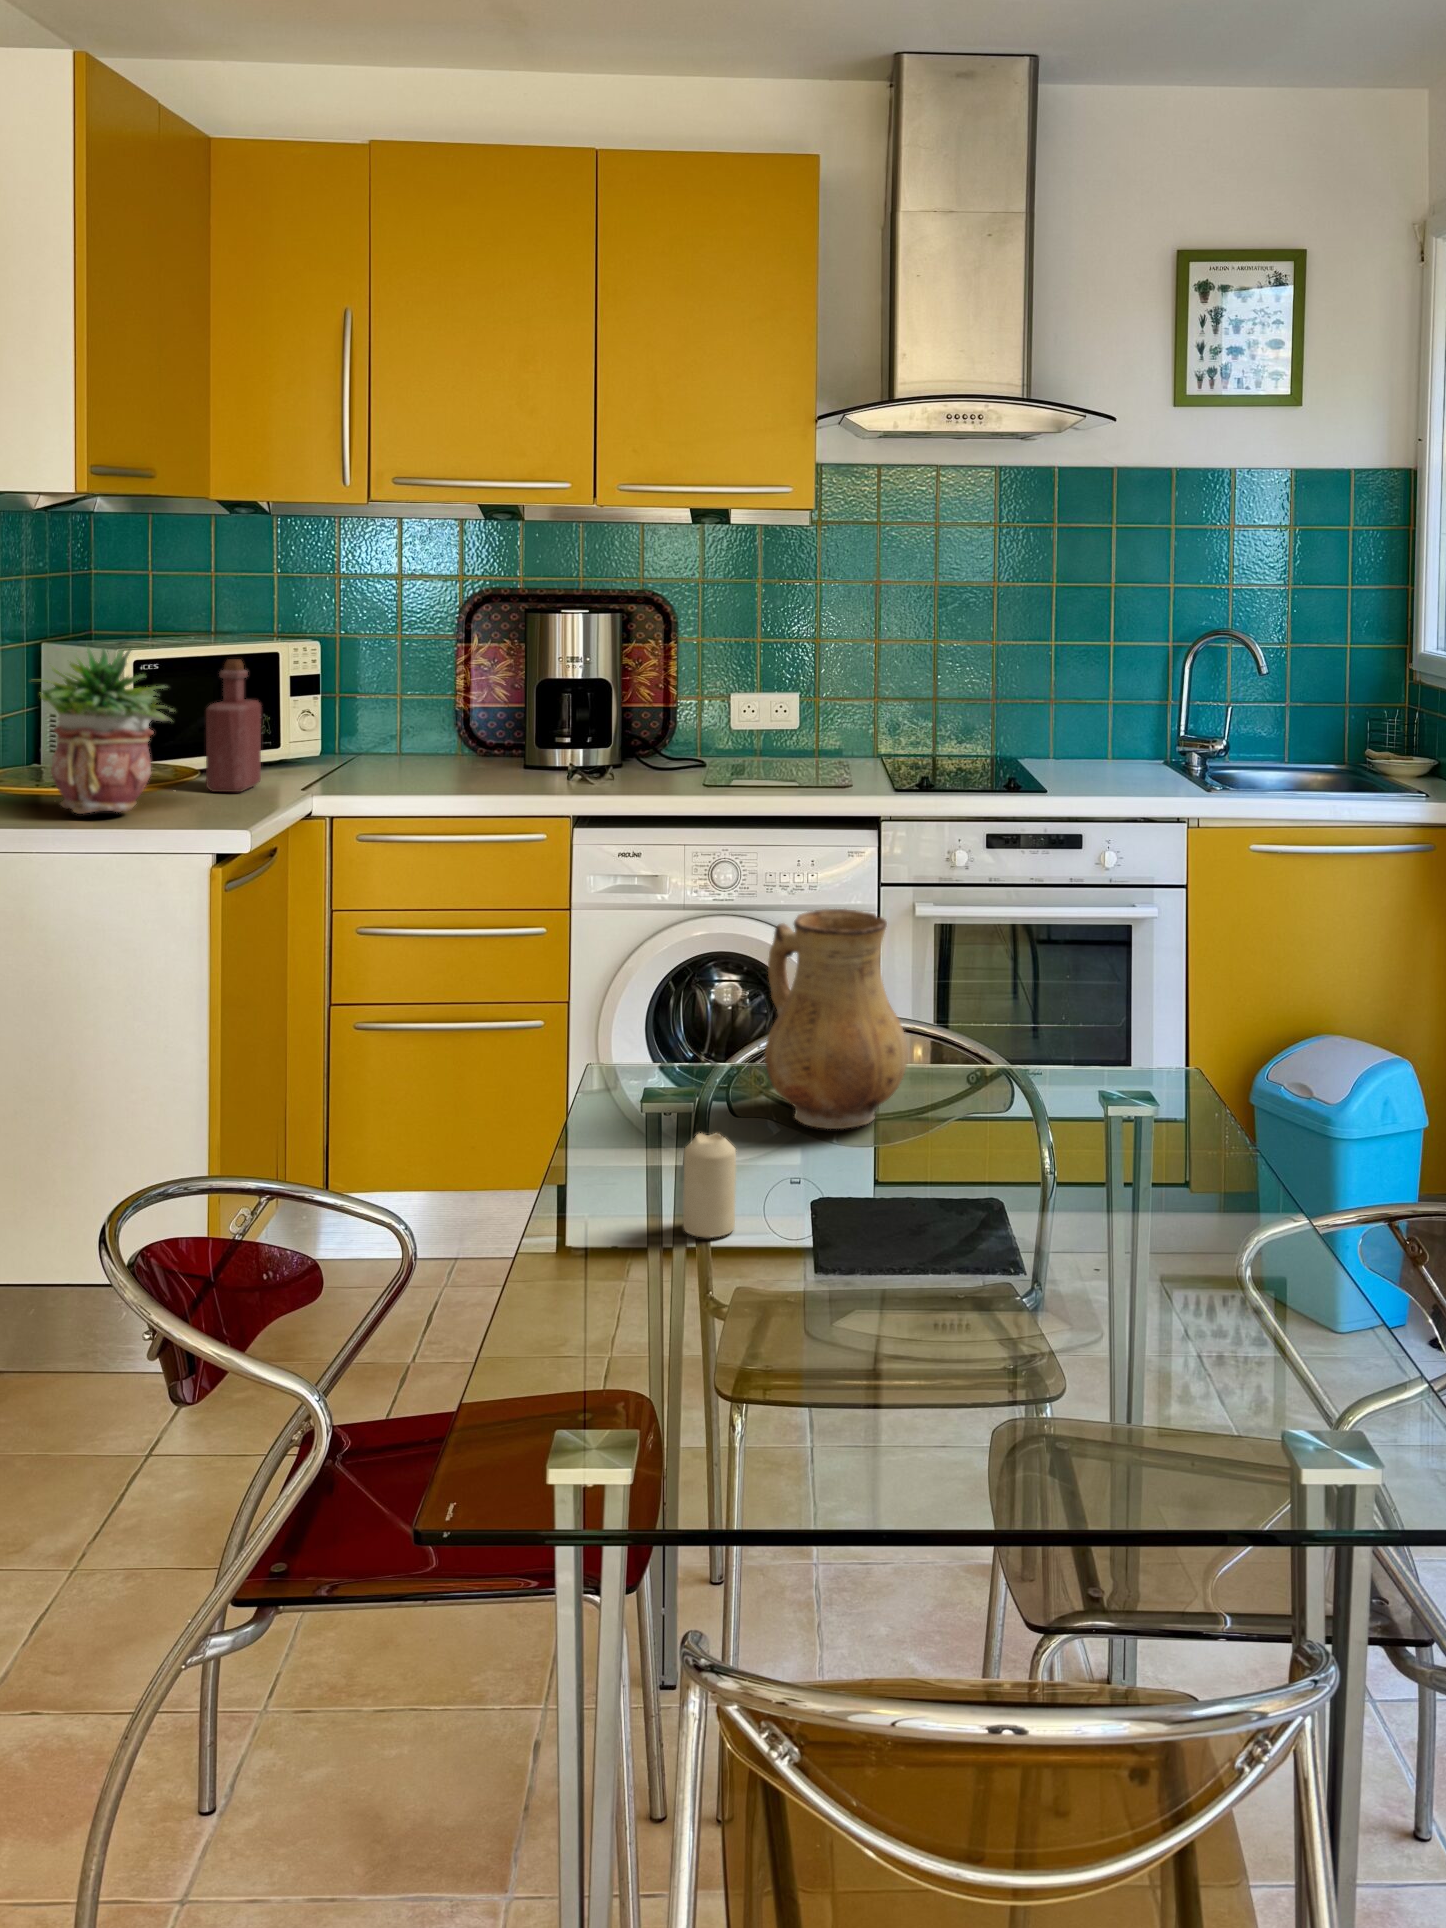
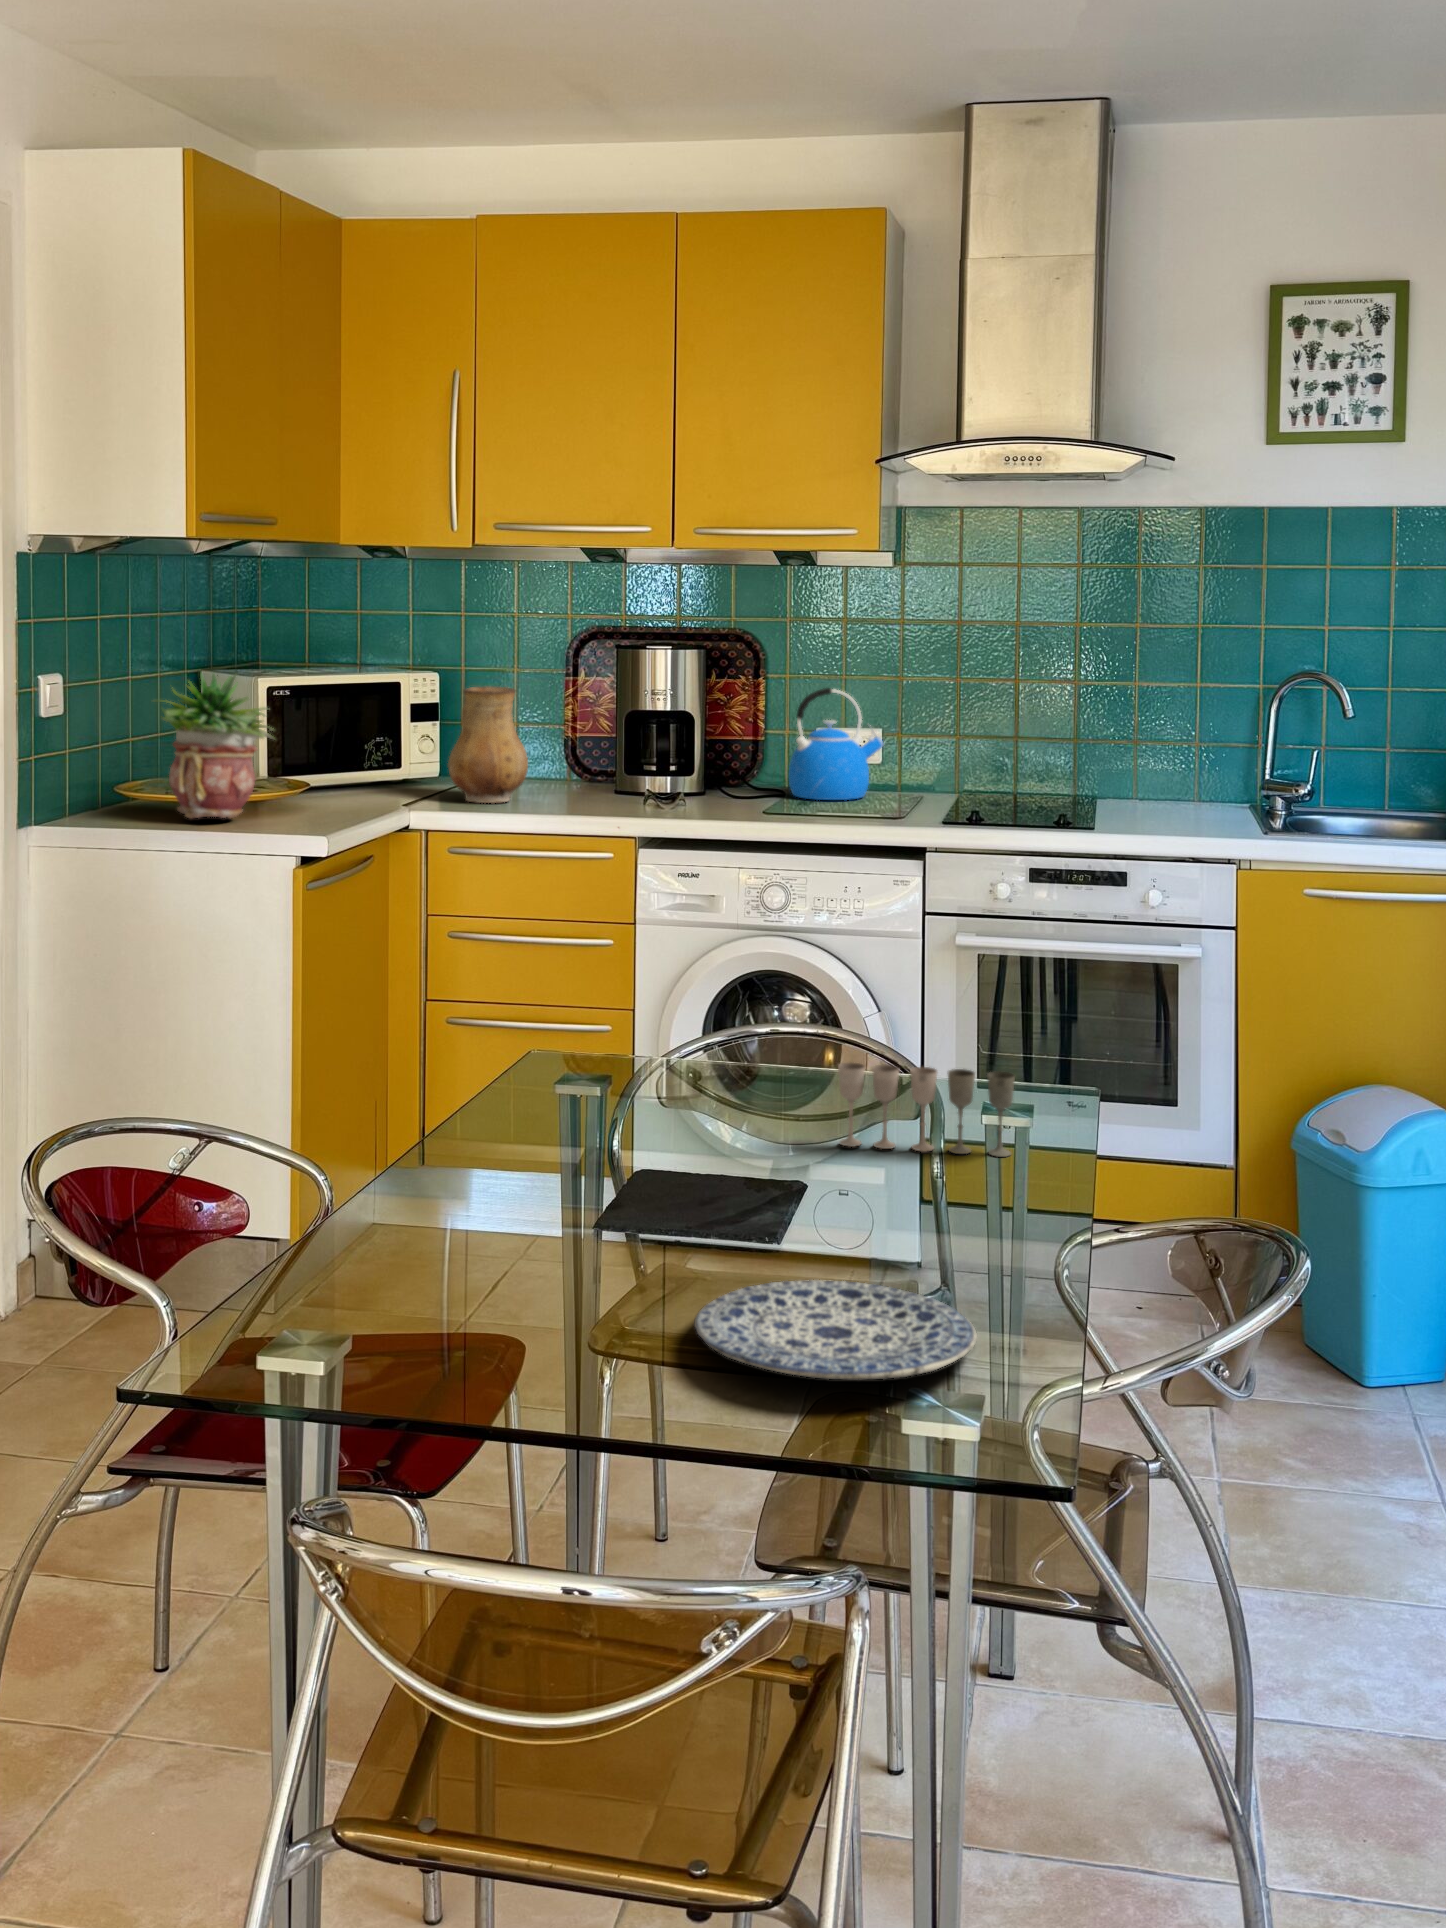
kettle: none [704,652,799,770] -> present [789,688,883,800]
bottle: present [206,659,261,792] -> none [317,686,370,806]
ceramic pitcher: present [765,909,908,1129] -> present [448,686,528,803]
wine glass: none [967,1059,1151,1149] -> present [838,1062,1015,1157]
candle: present [683,1133,736,1237] -> none [535,1108,582,1202]
plate: none [963,1302,1269,1417] -> present [694,1280,977,1379]

